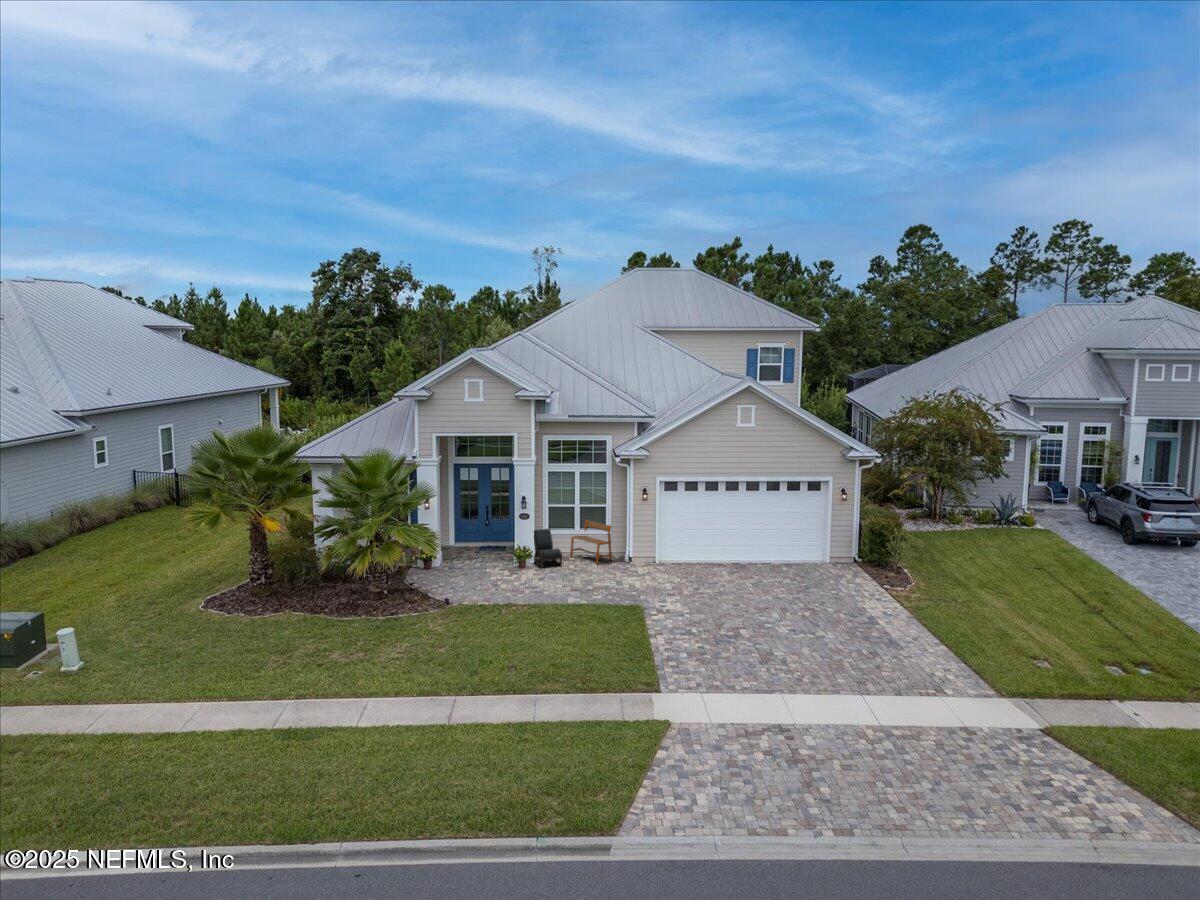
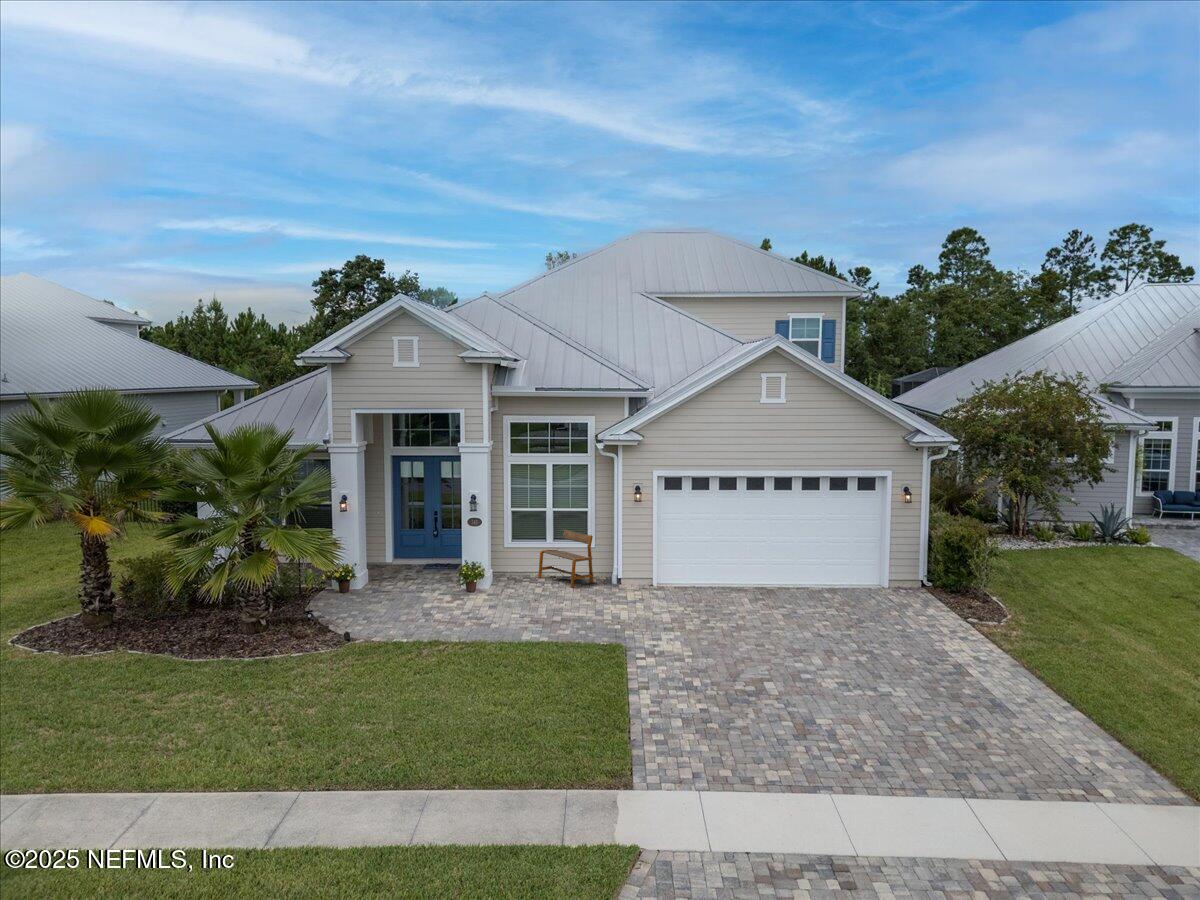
lounge chair: present [533,529,562,568] -> none [487,539,525,591]

